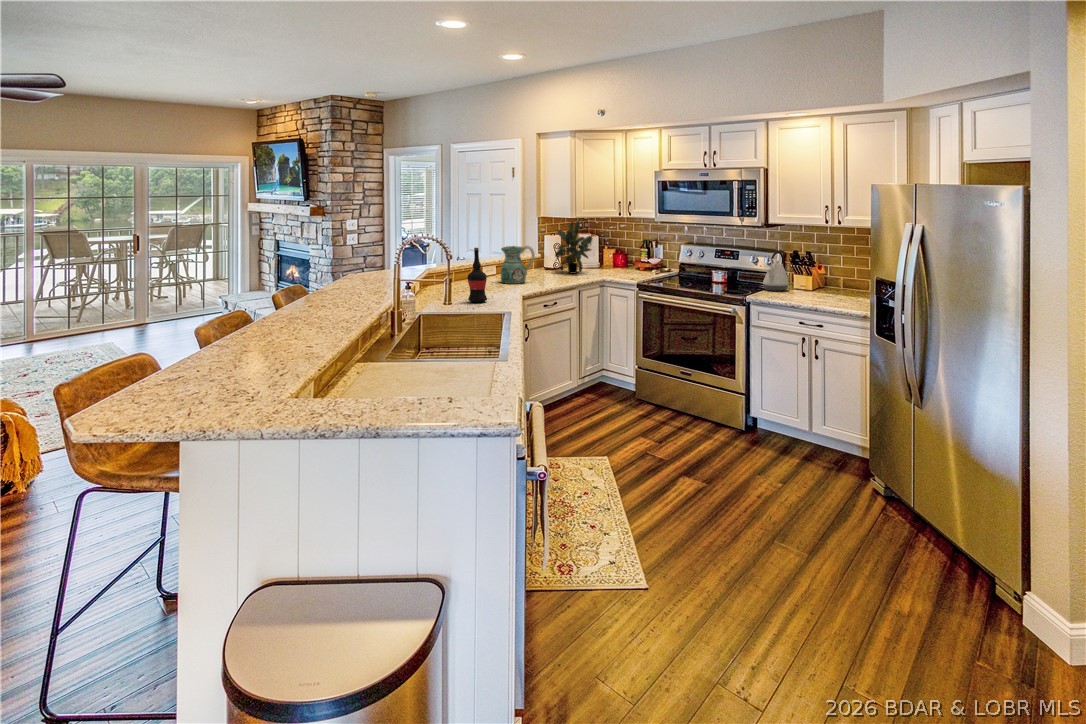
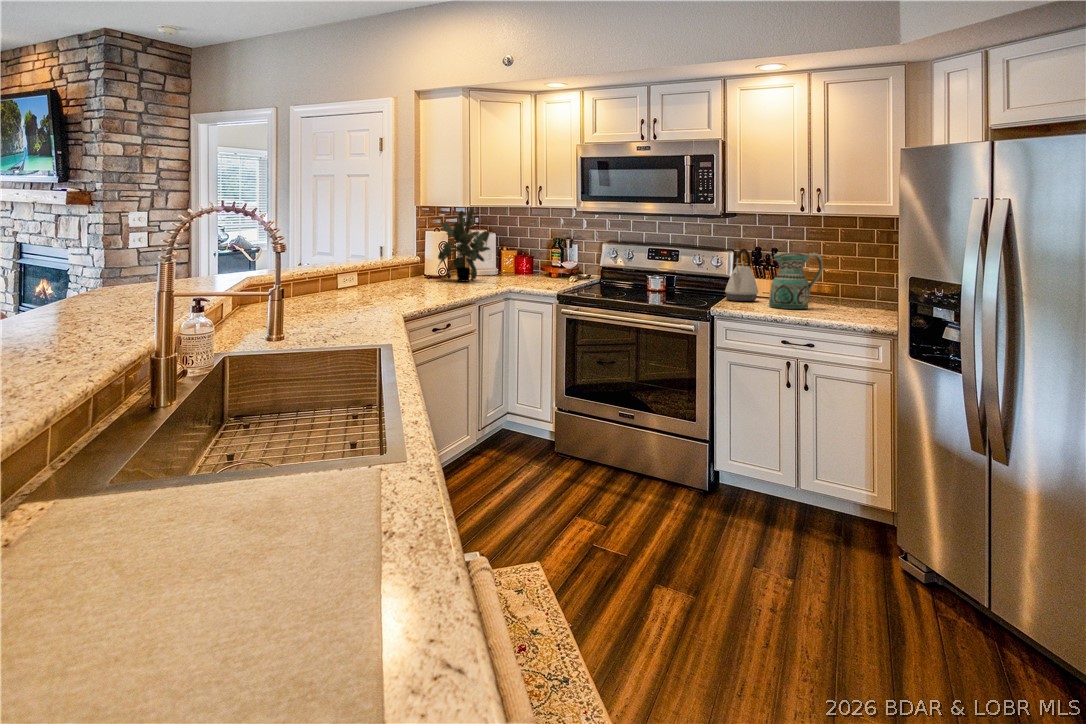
ceramic pitcher: present [501,246,535,284] -> present [769,253,823,309]
wine bottle: present [468,248,487,302] -> none [320,230,351,312]

